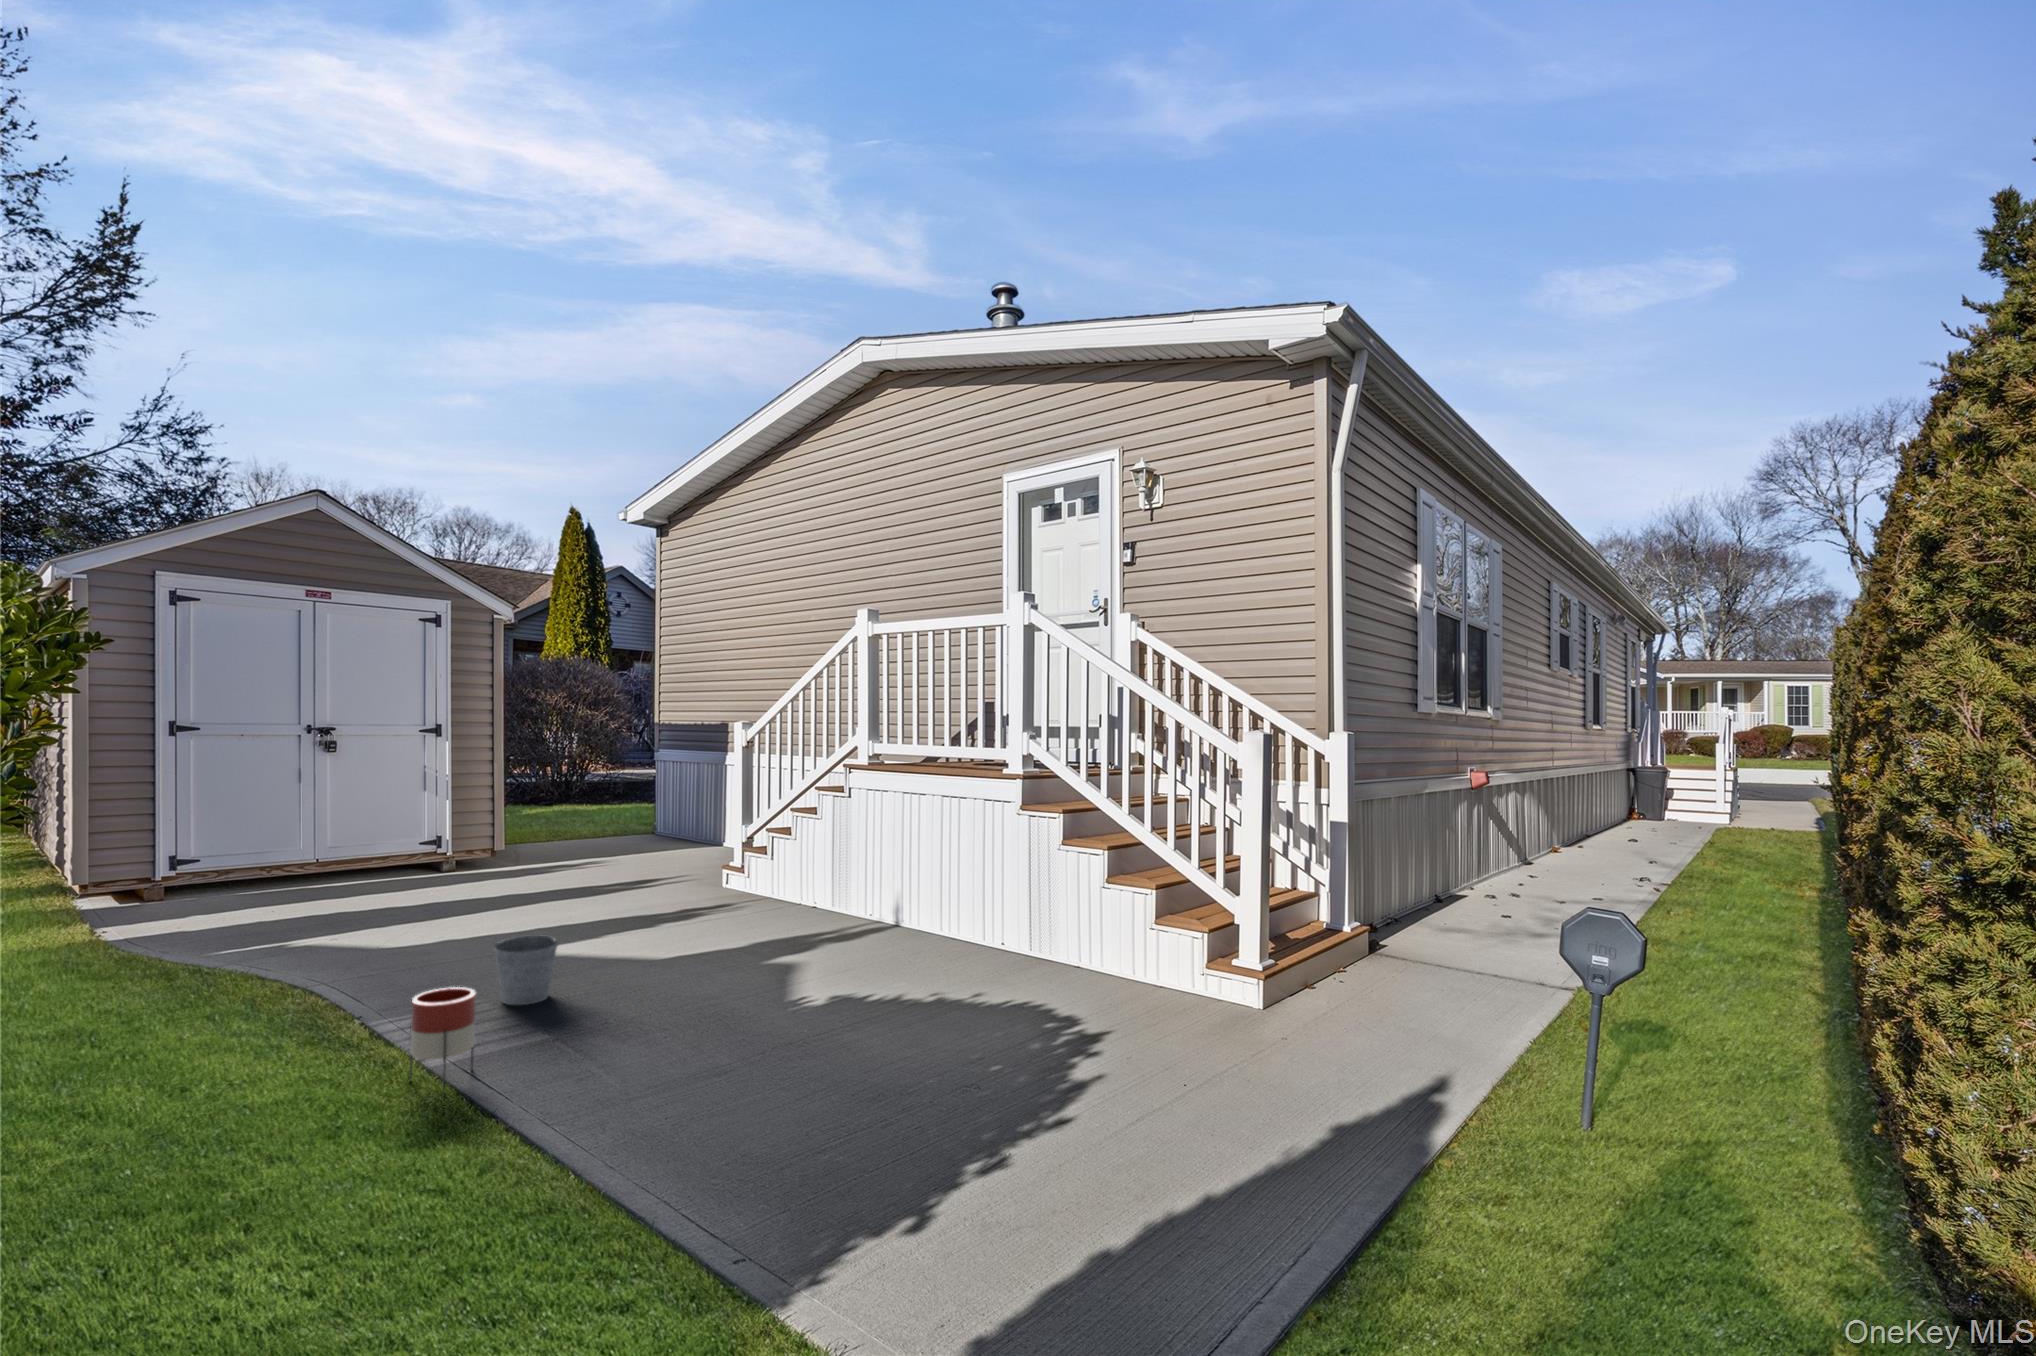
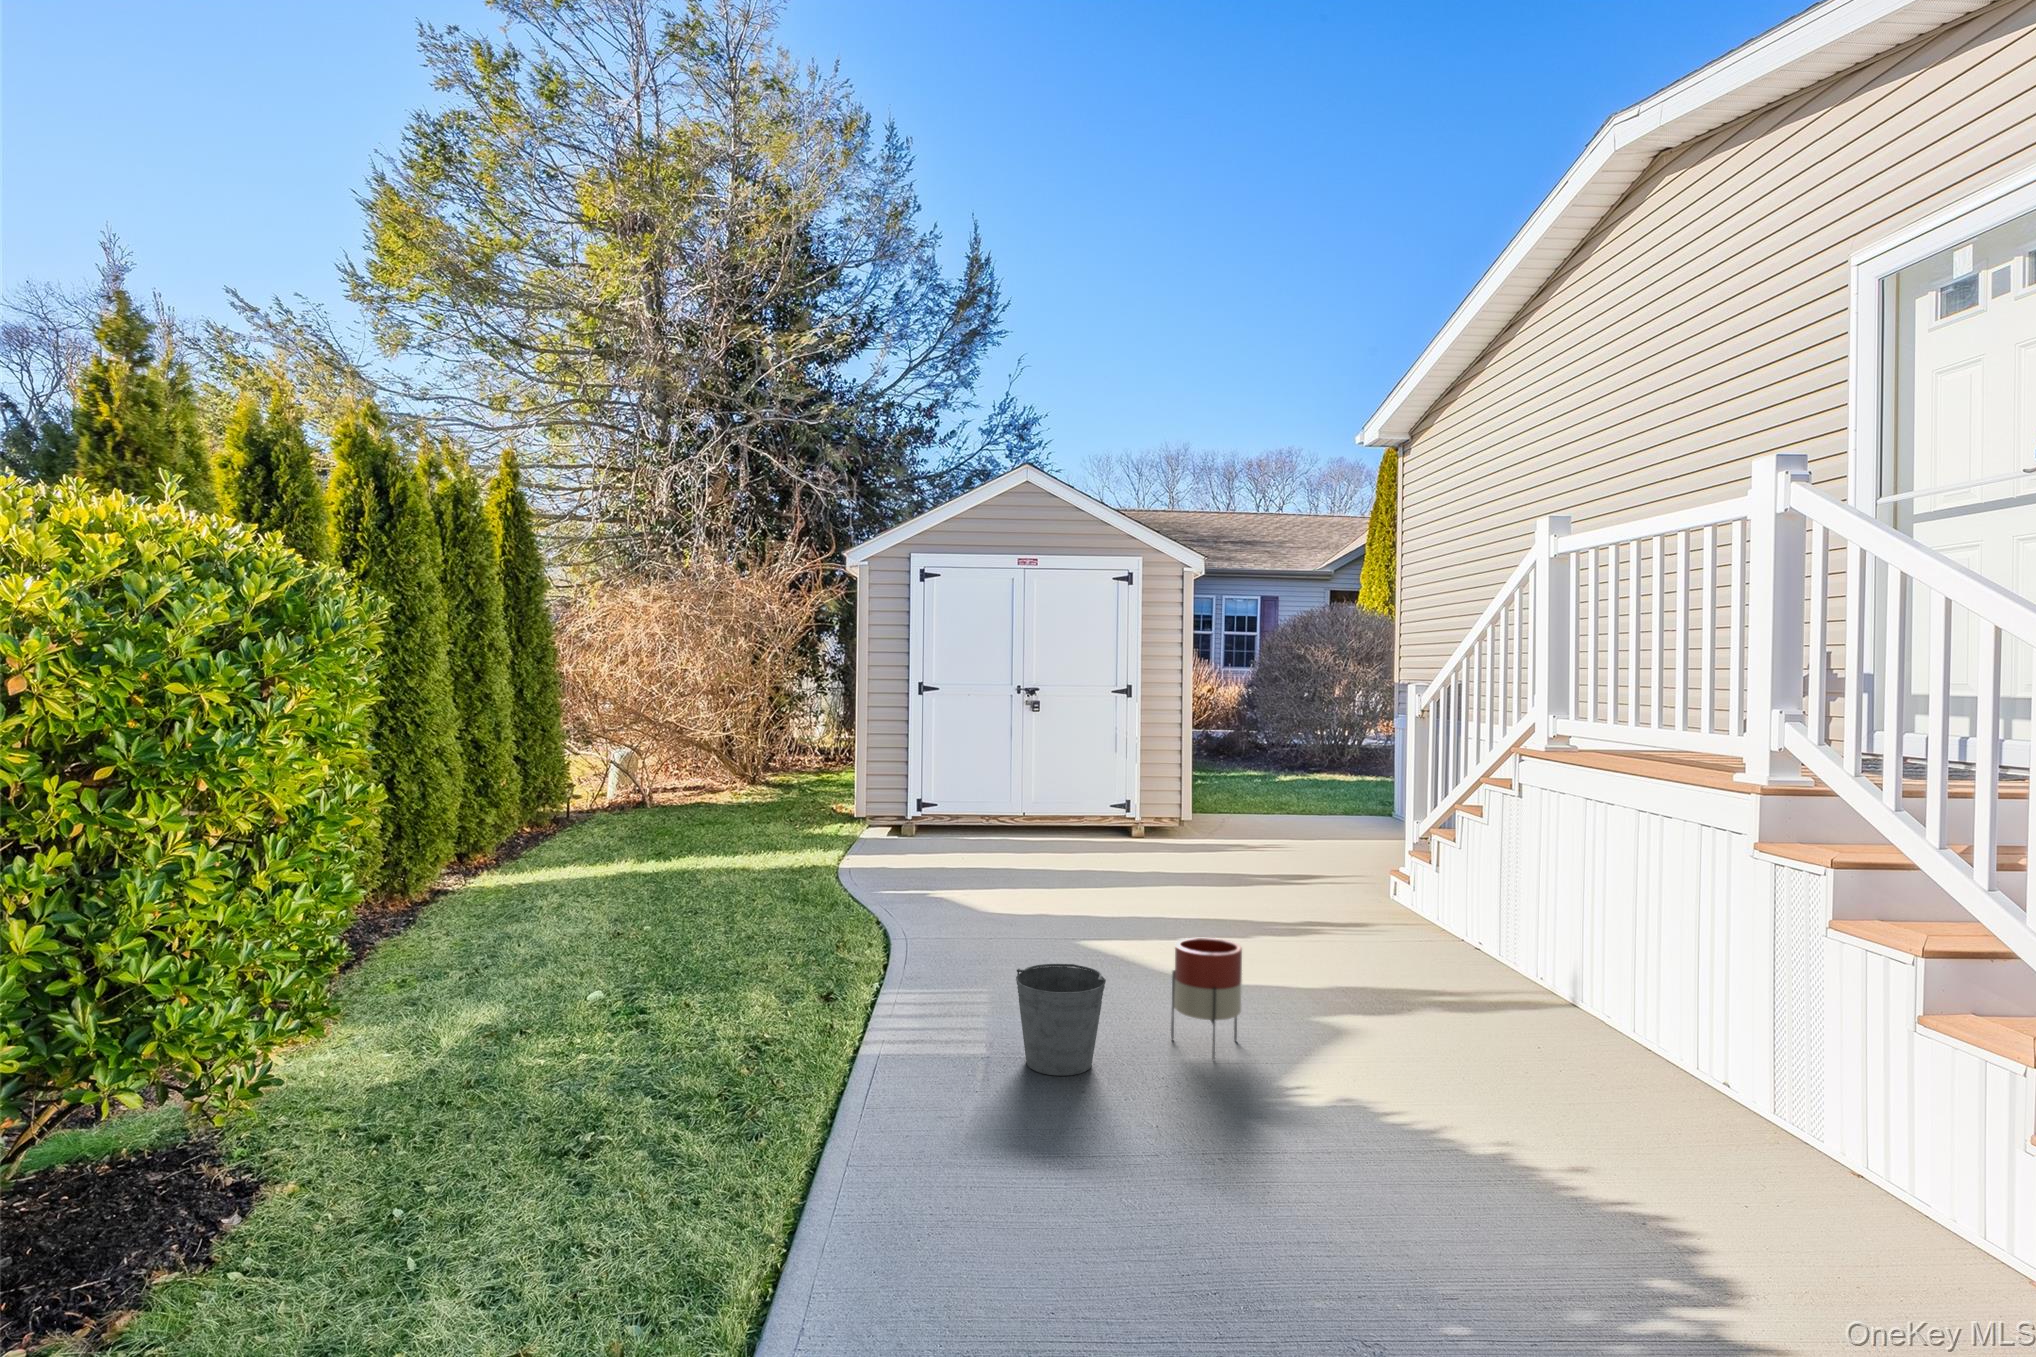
bucket: present [494,935,558,1005] -> present [1016,964,1106,1076]

